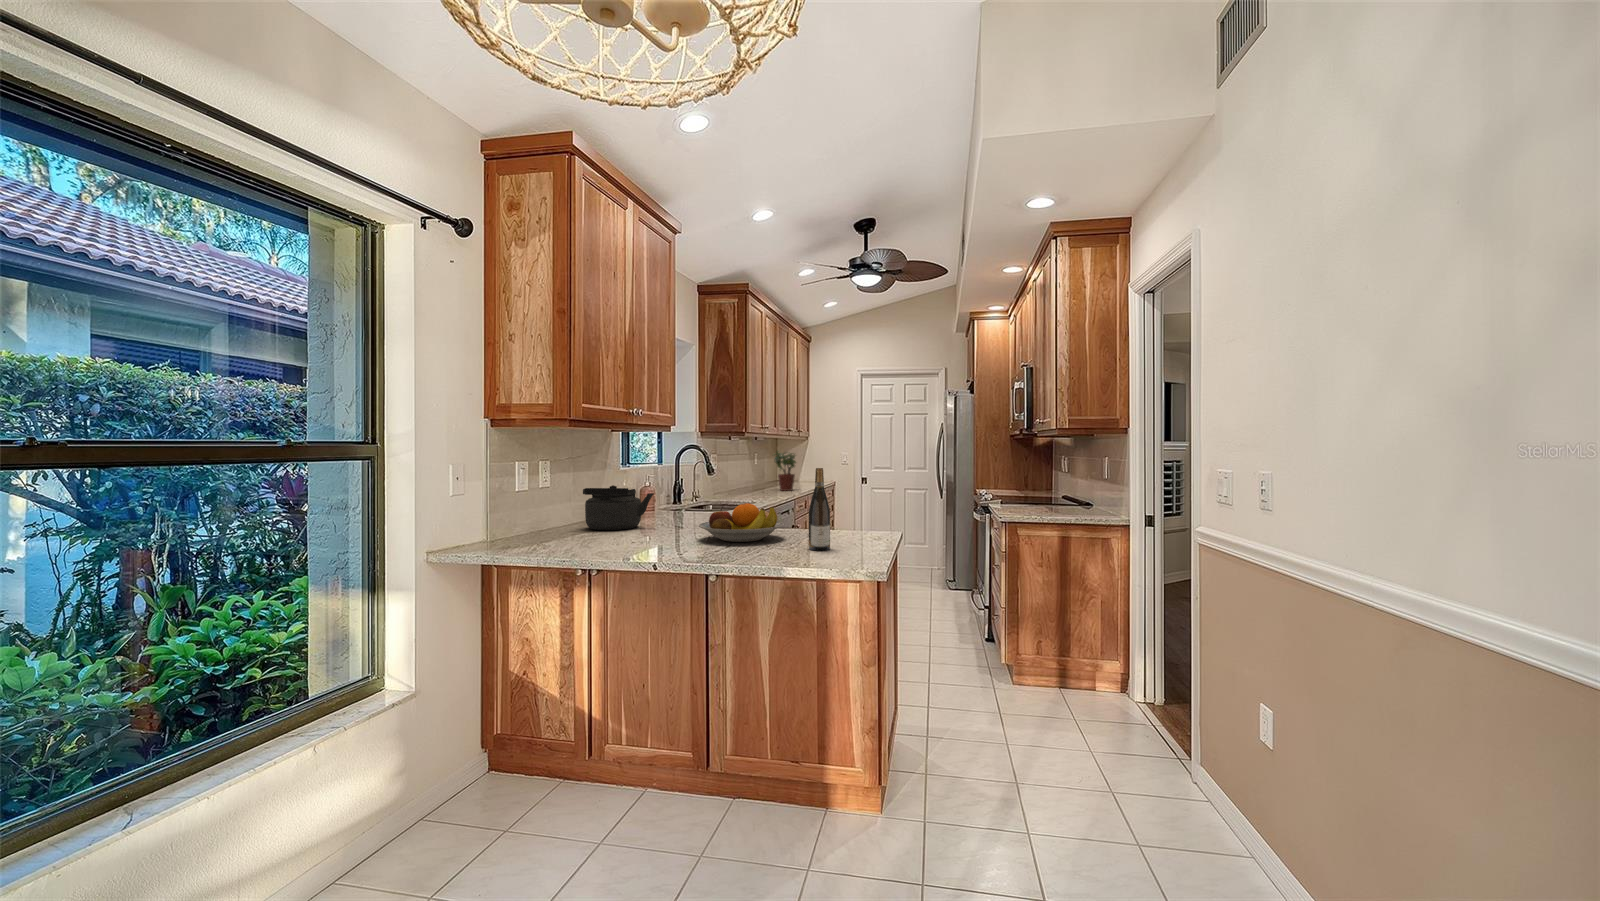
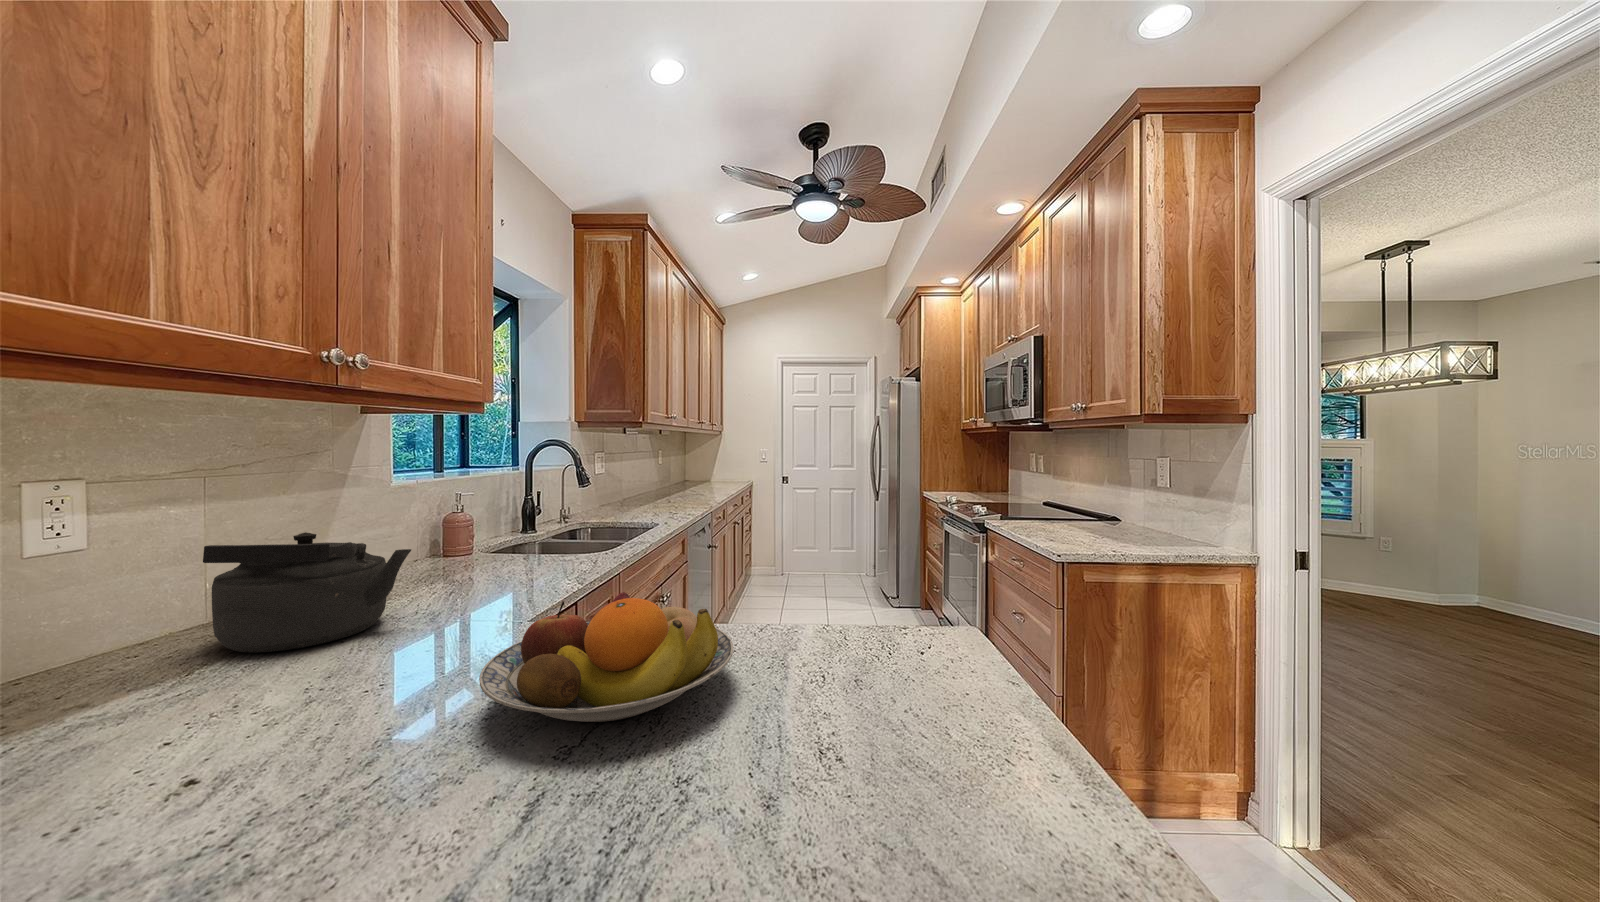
potted plant: present [774,451,796,491] -> none [681,448,713,501]
wine bottle: present [809,468,830,550] -> none [837,507,908,795]

